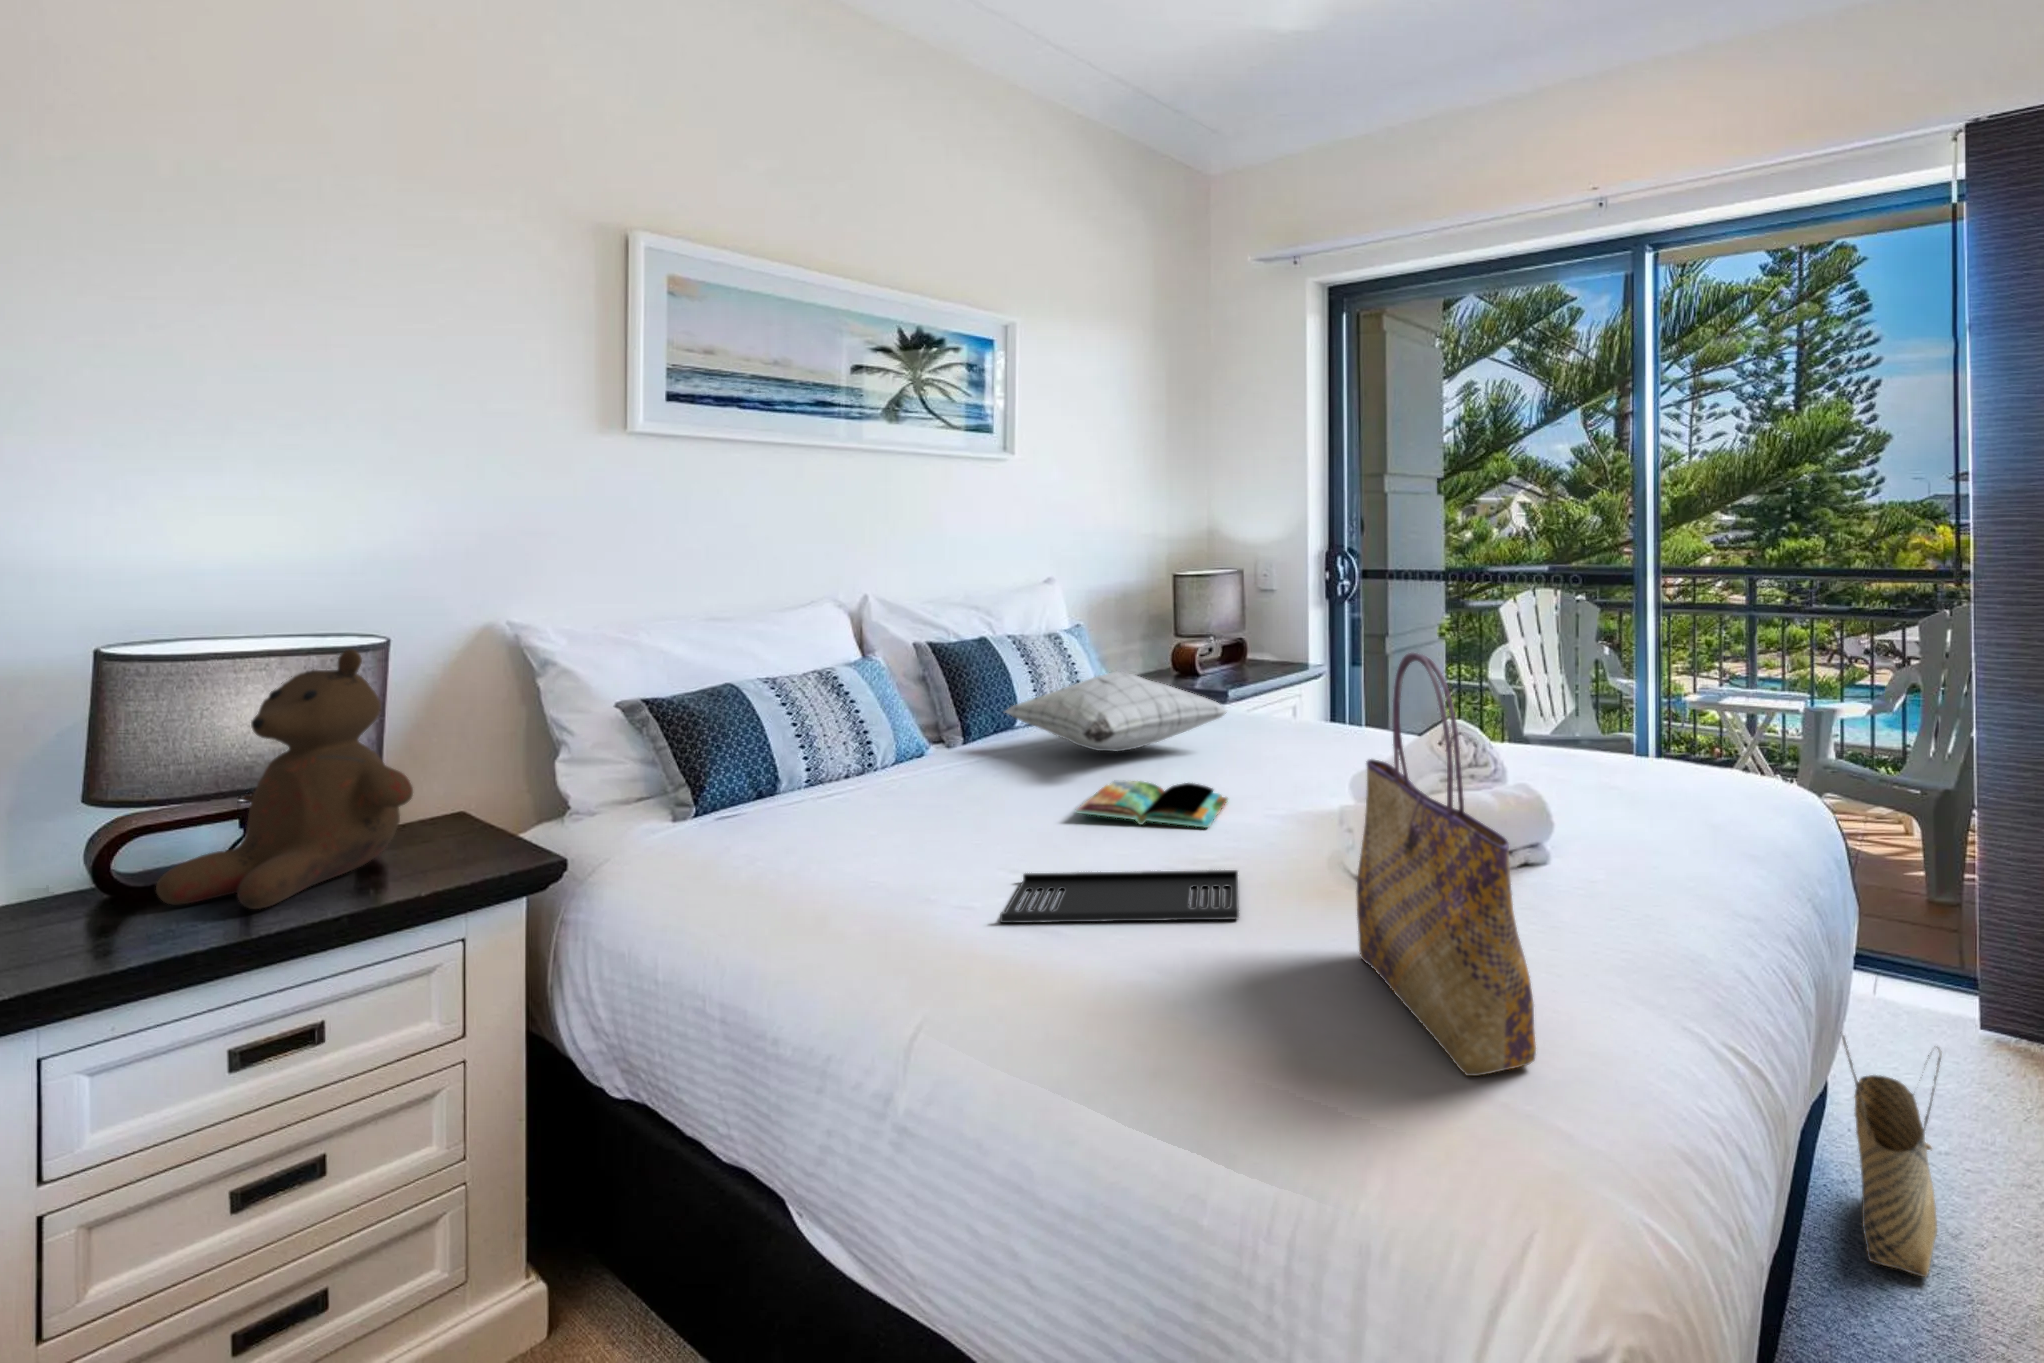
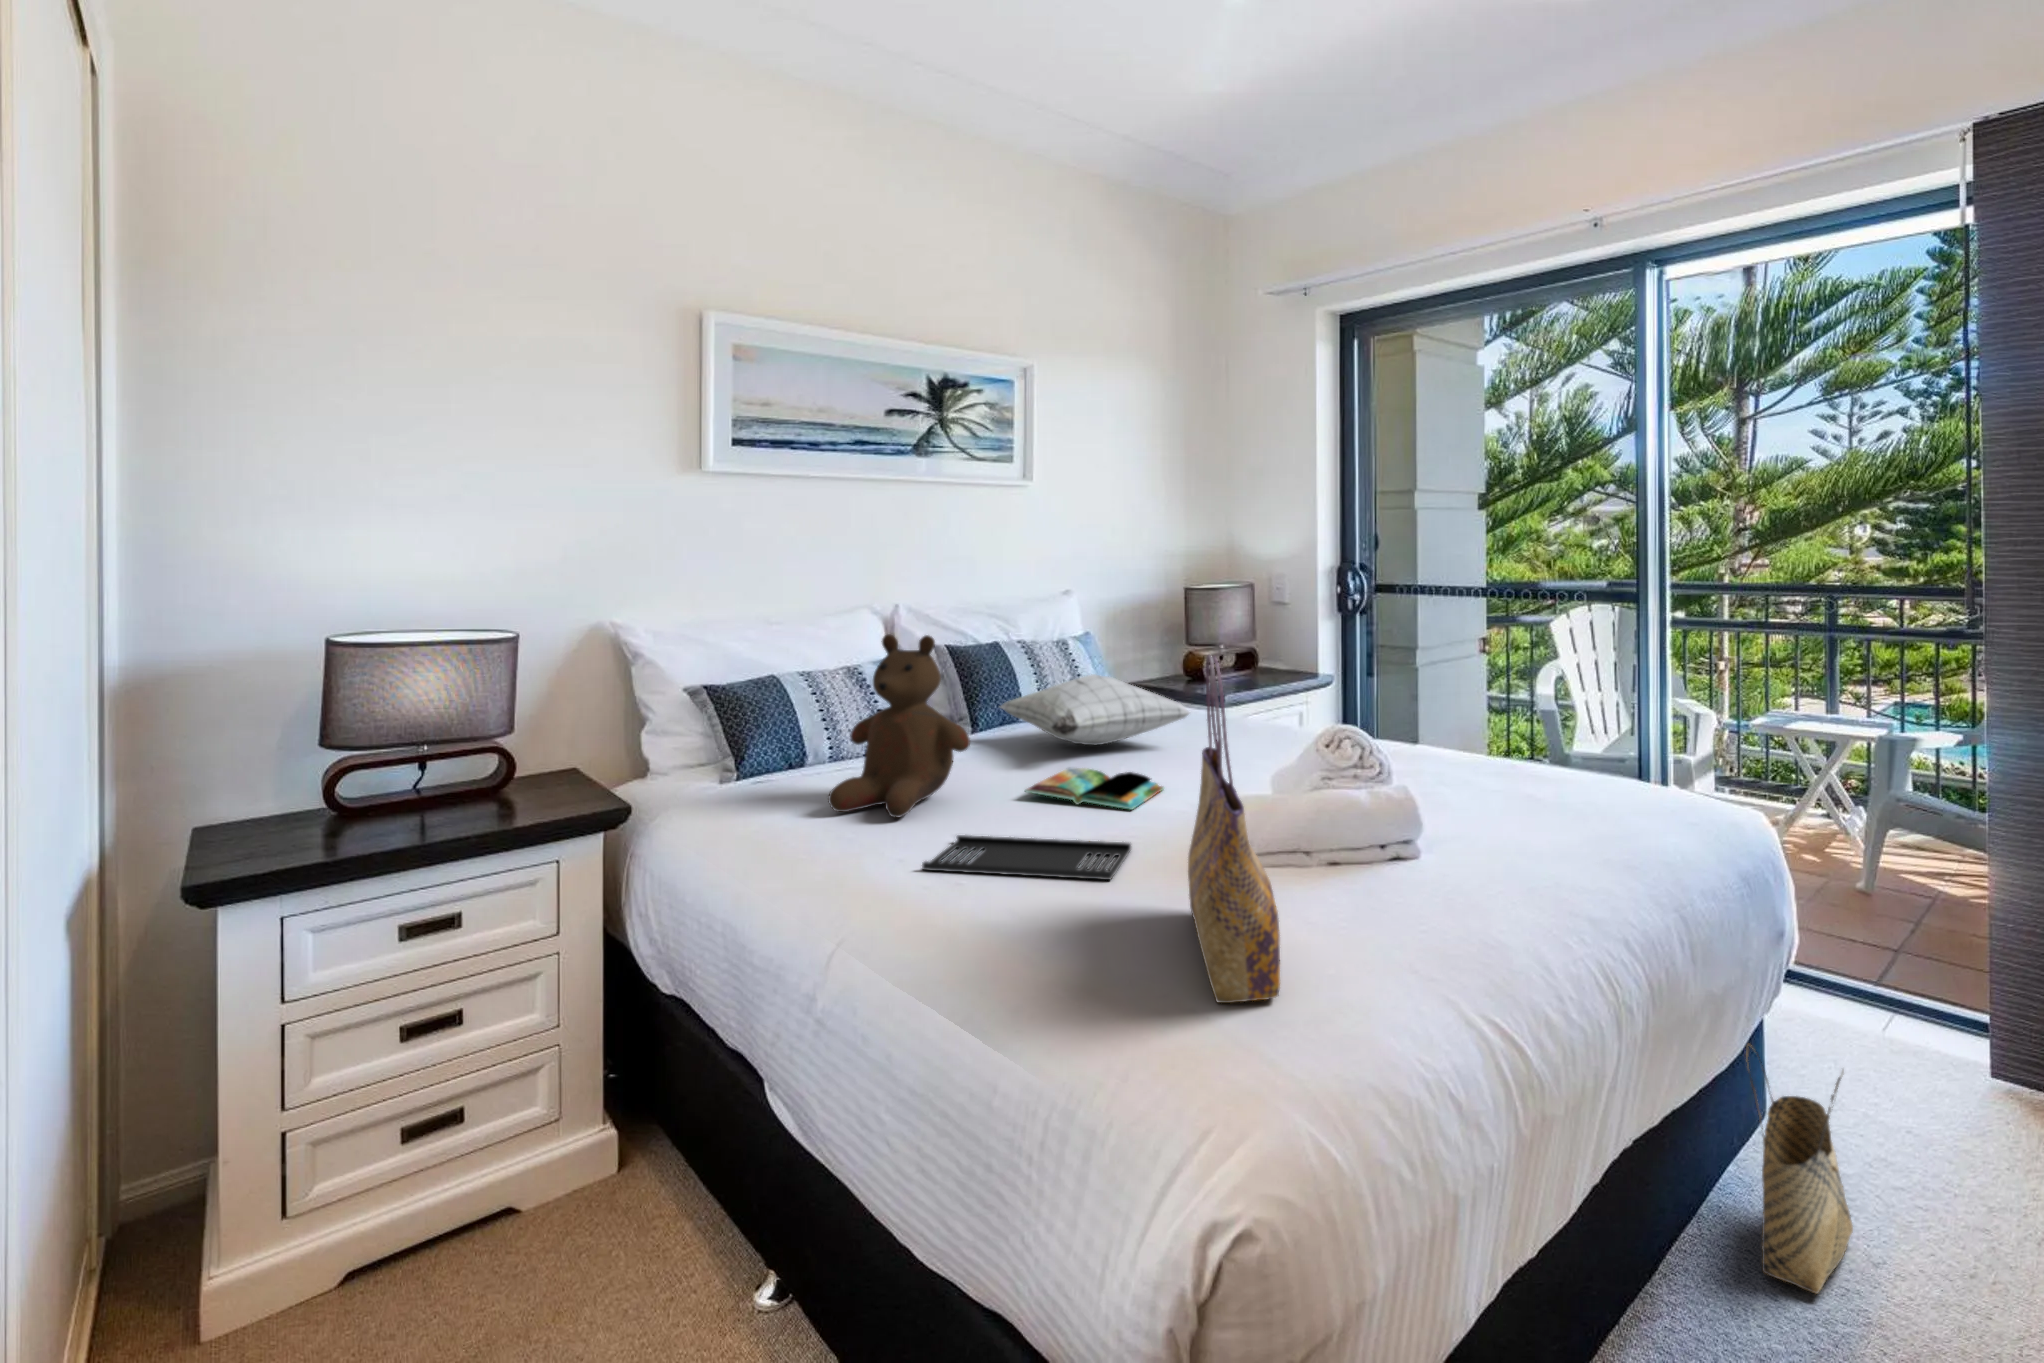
teddy bear: present [156,649,413,909] -> present [828,634,970,817]

